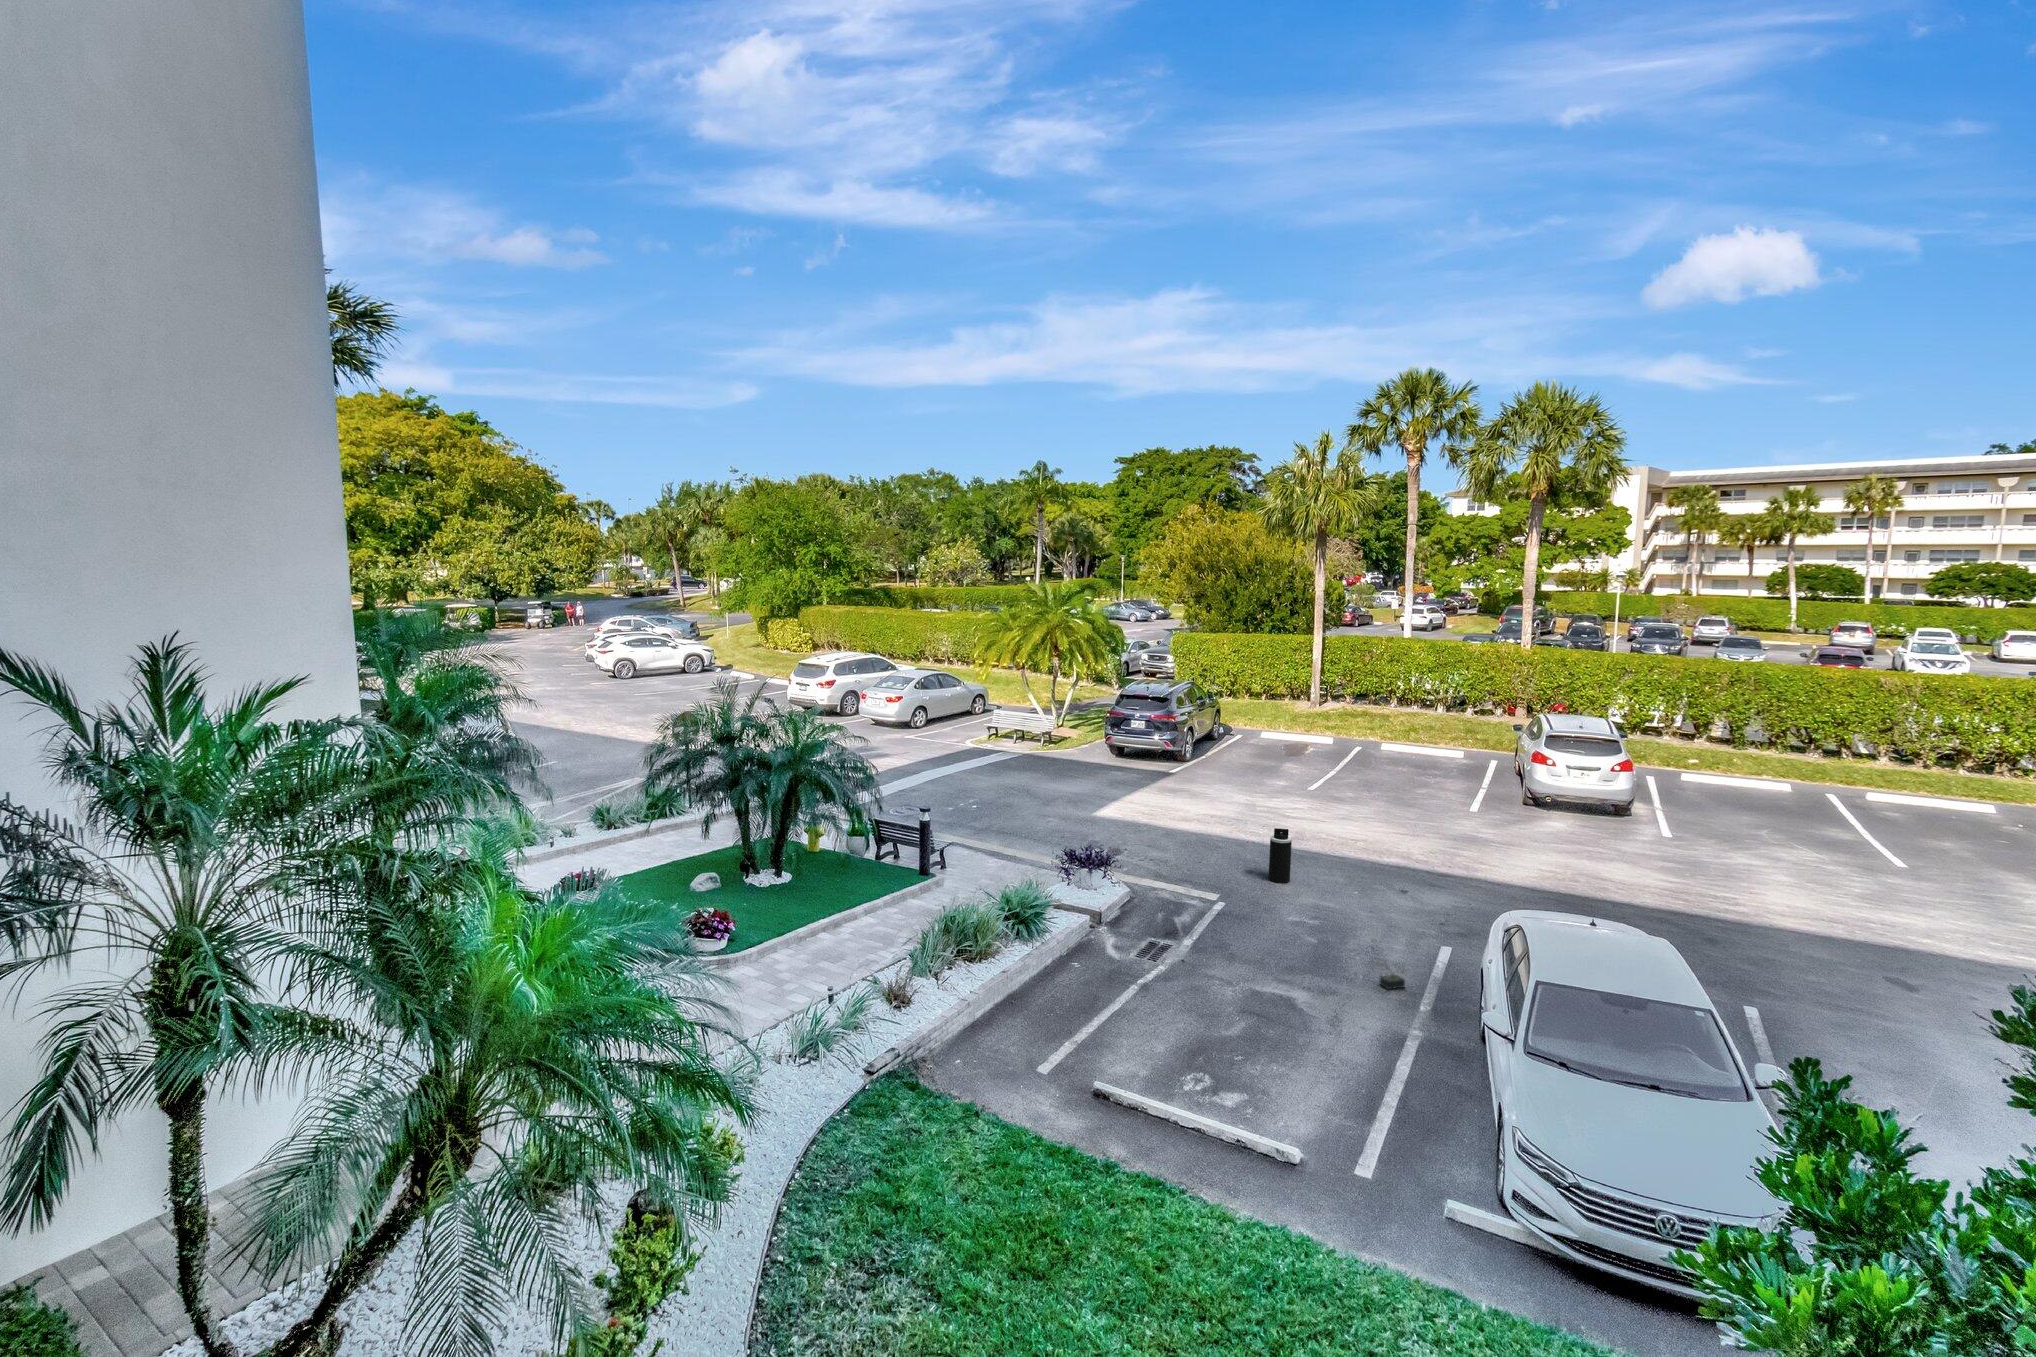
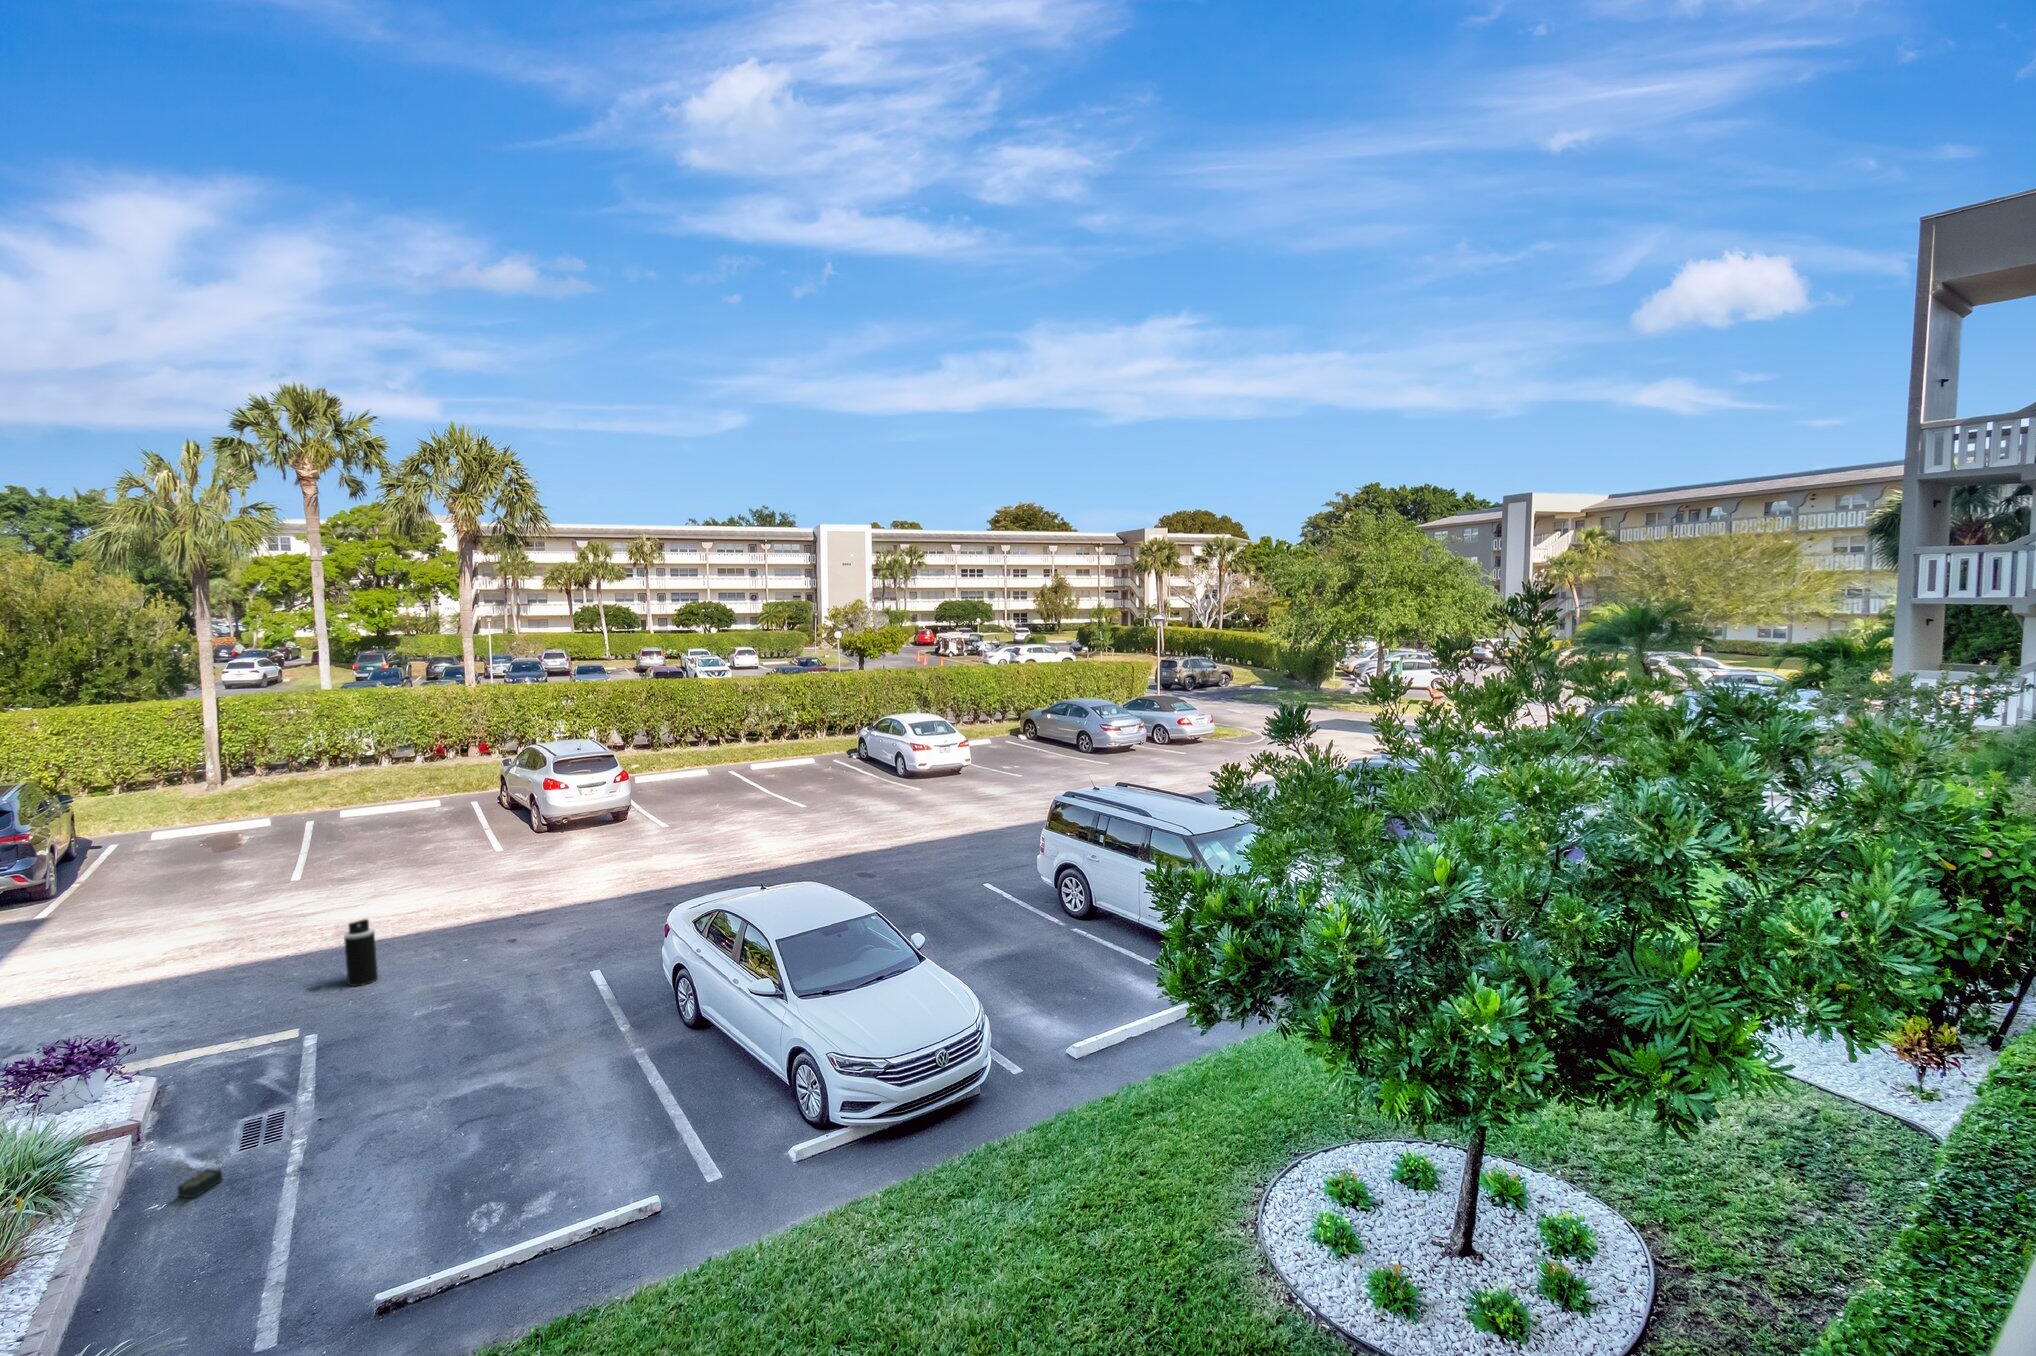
decorative plant: present [1379,963,1406,989] -> present [165,1151,222,1198]

